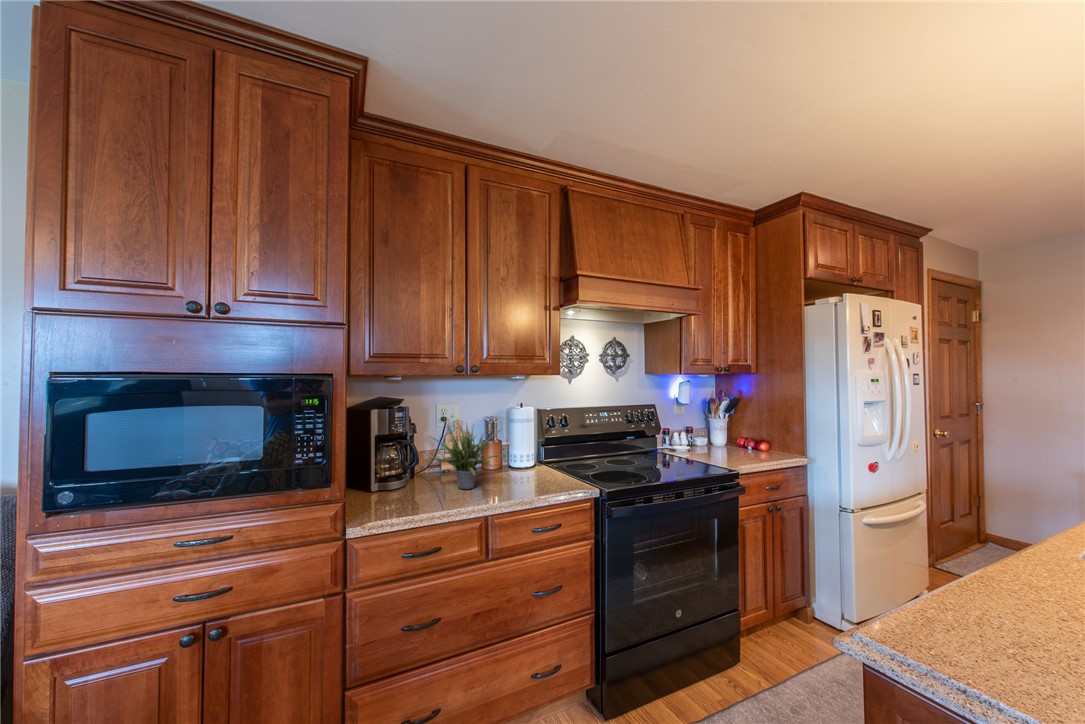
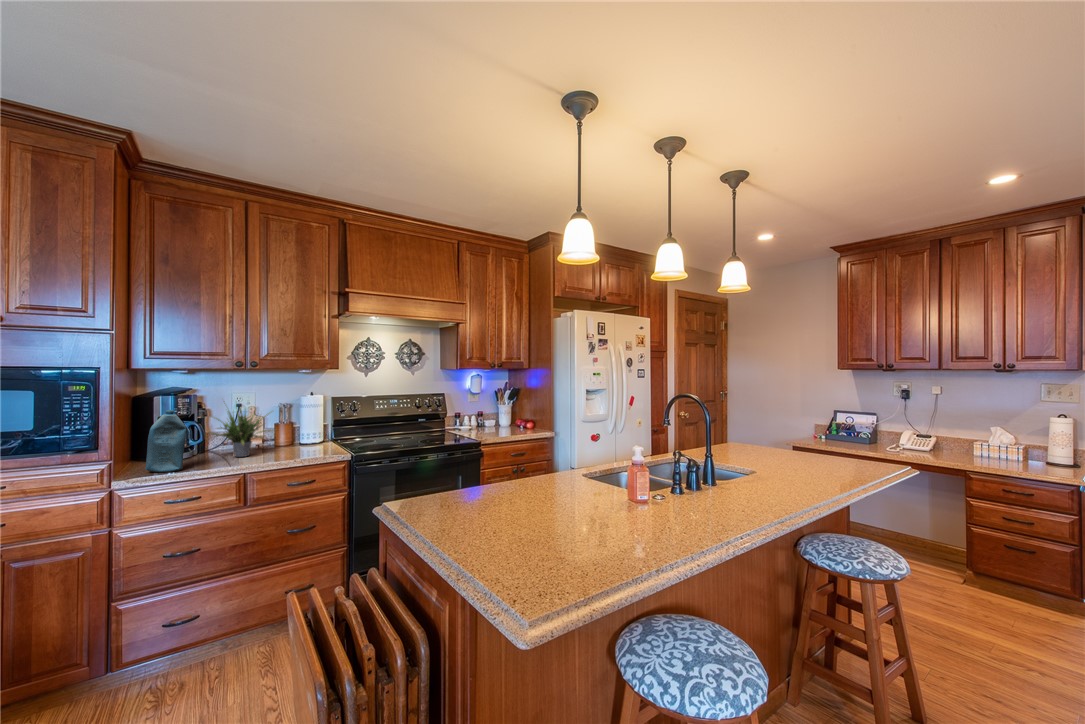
bottle: none [378,430,423,514] -> present [145,410,186,472]

